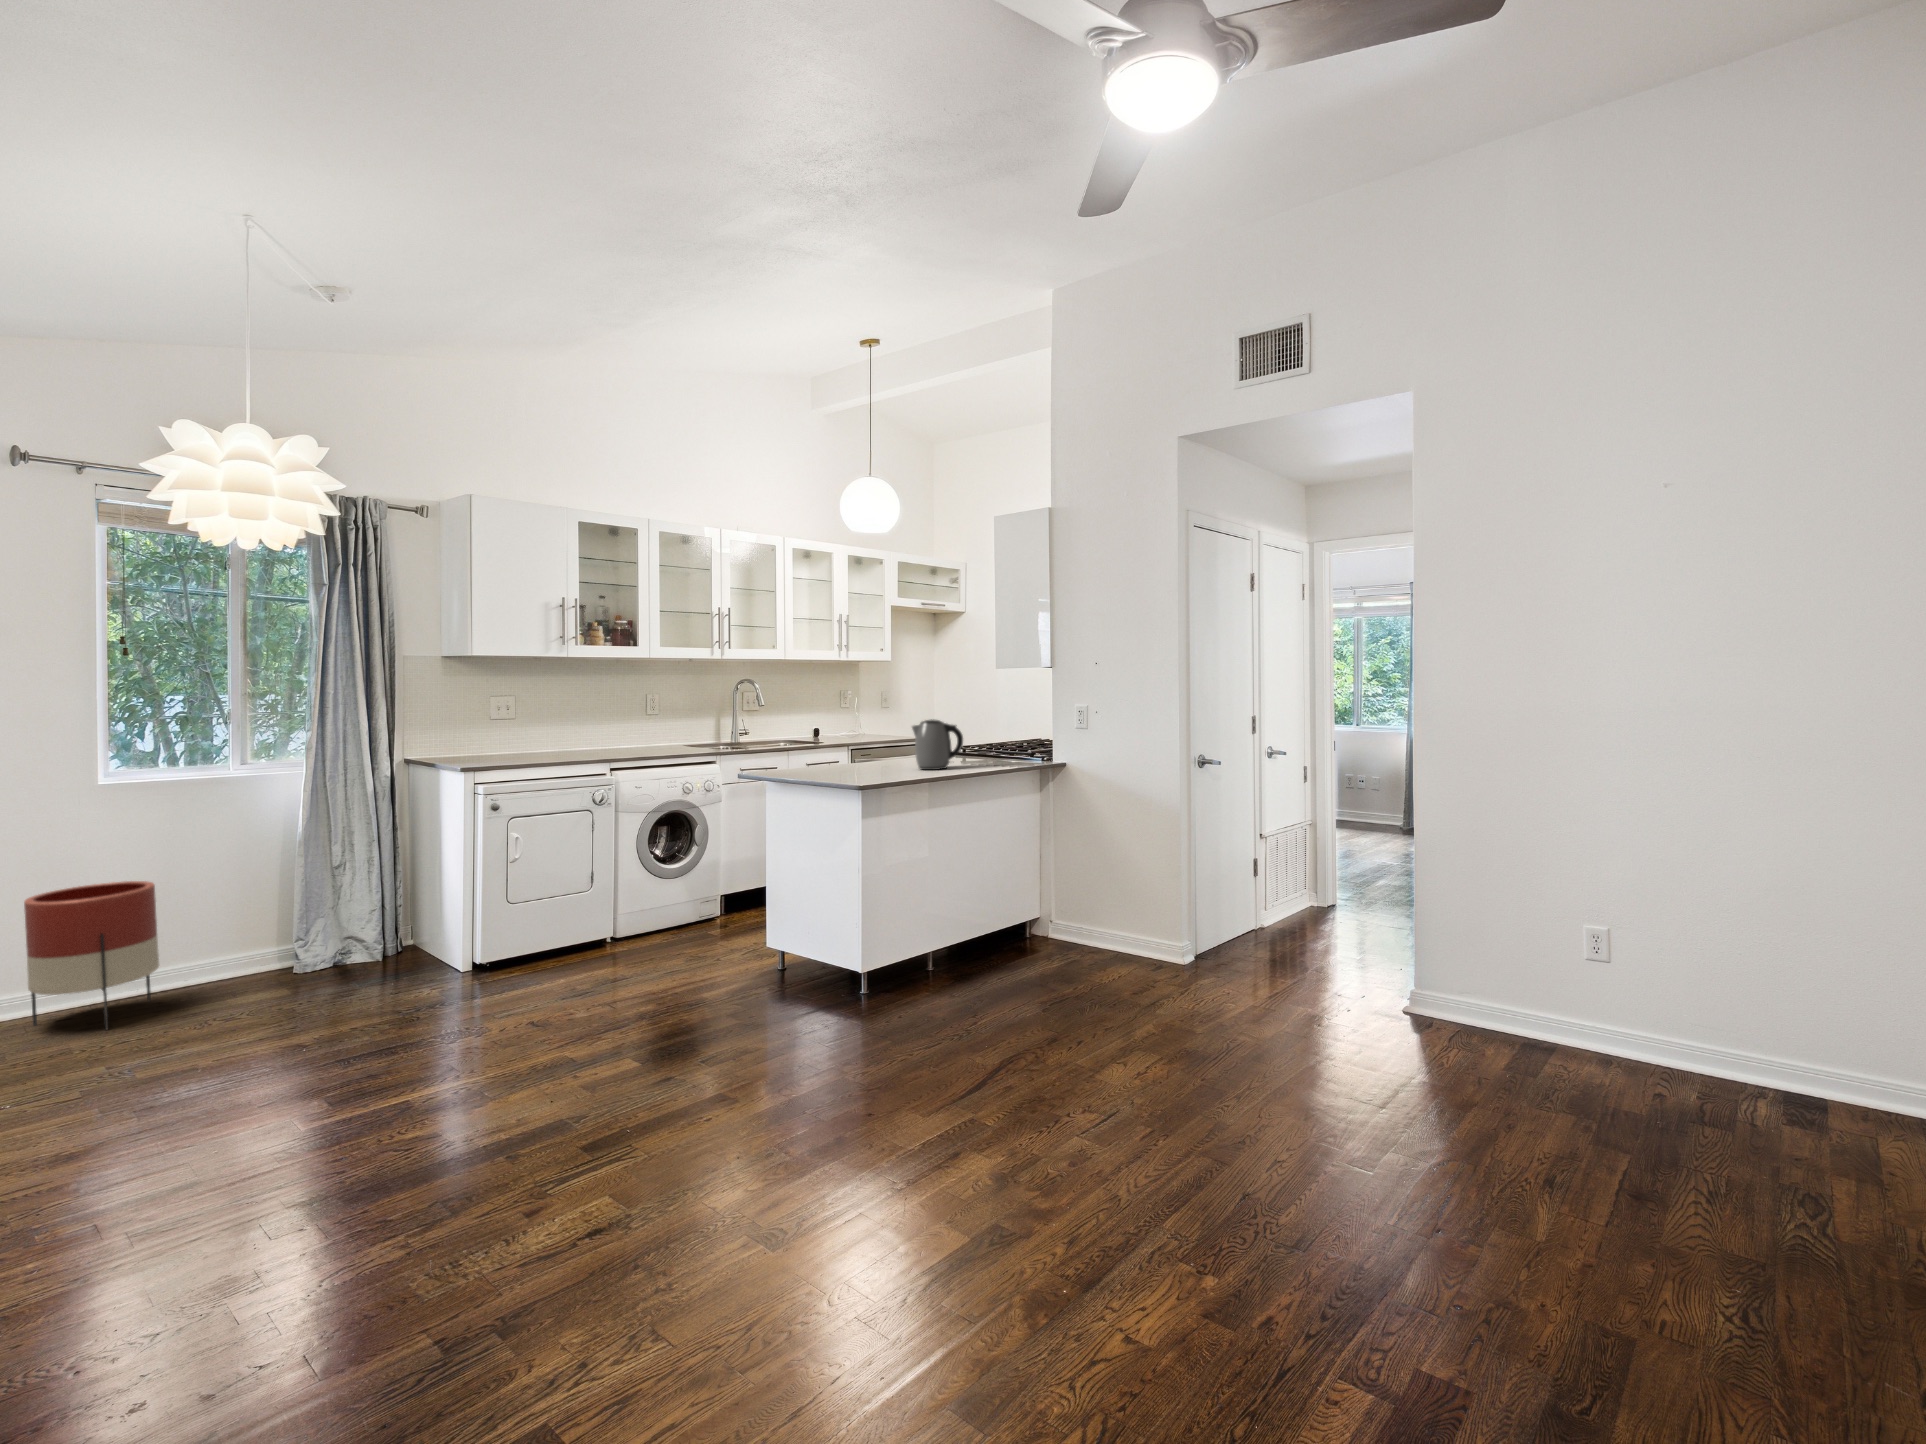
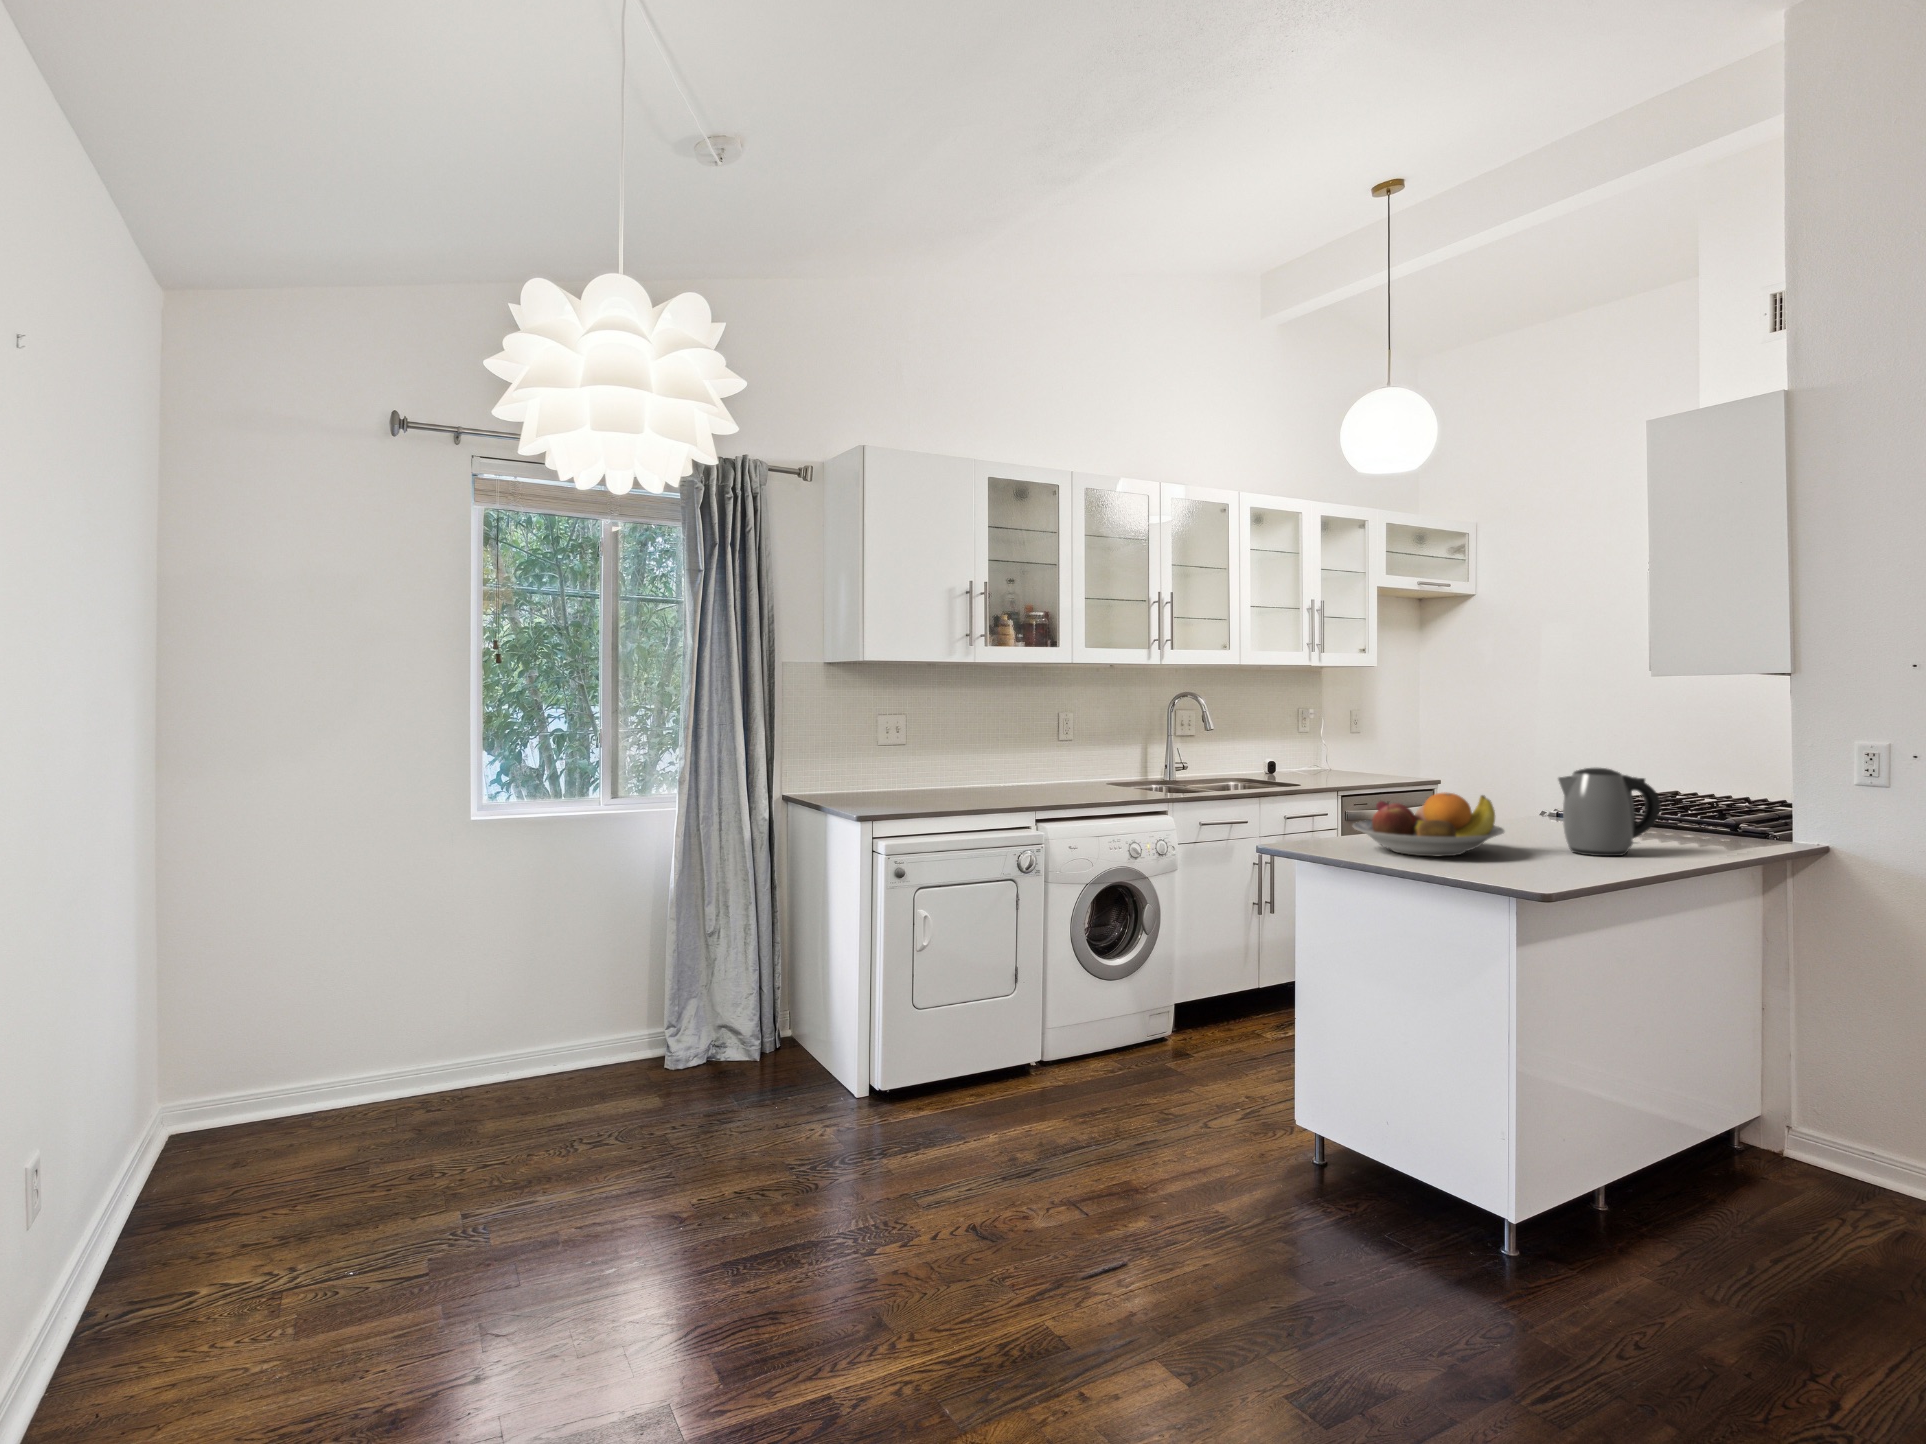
fruit bowl: none [796,737,881,775] -> present [1353,793,1504,856]
planter: present [24,881,159,1029] -> none [398,940,528,1133]

